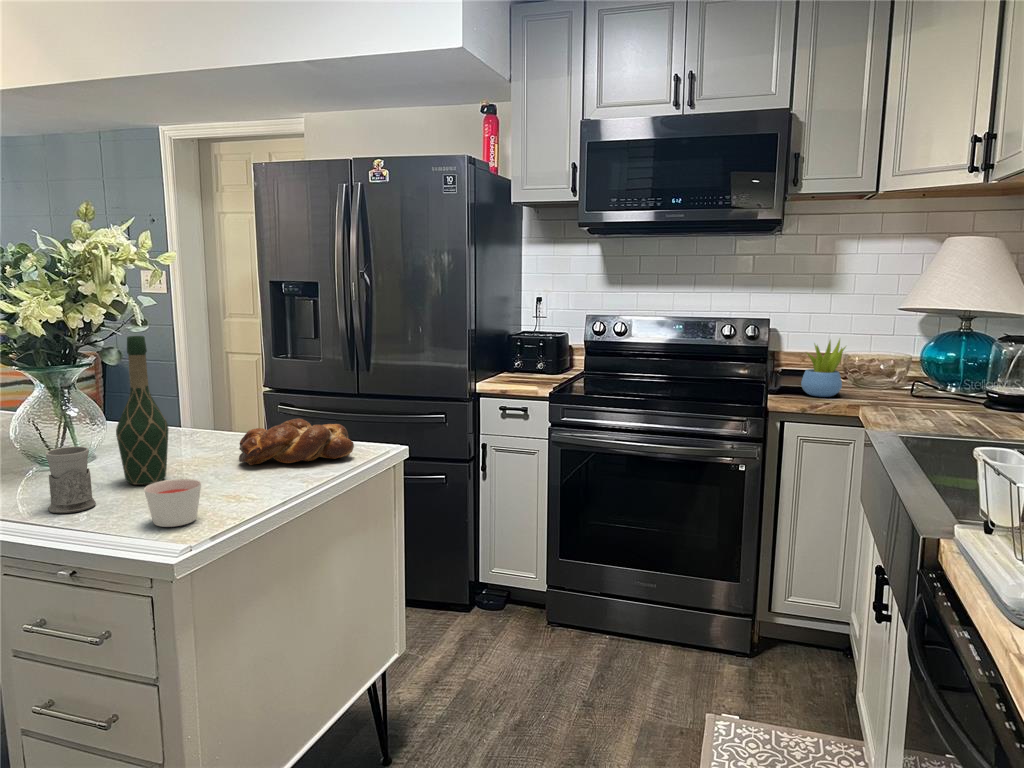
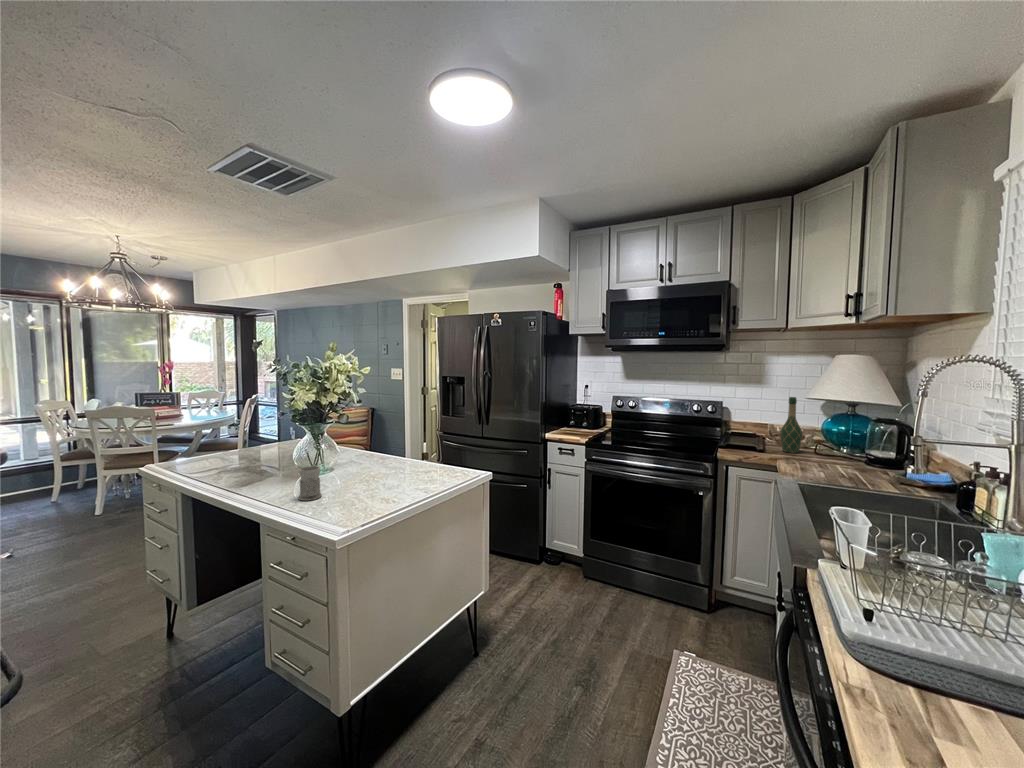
wine bottle: present [116,336,168,485] -> present [781,397,802,453]
succulent plant: present [801,340,845,397] -> none [738,415,767,452]
bread loaf: present [239,418,354,465] -> none [401,454,461,478]
candle: present [144,479,201,527] -> none [338,487,367,514]

